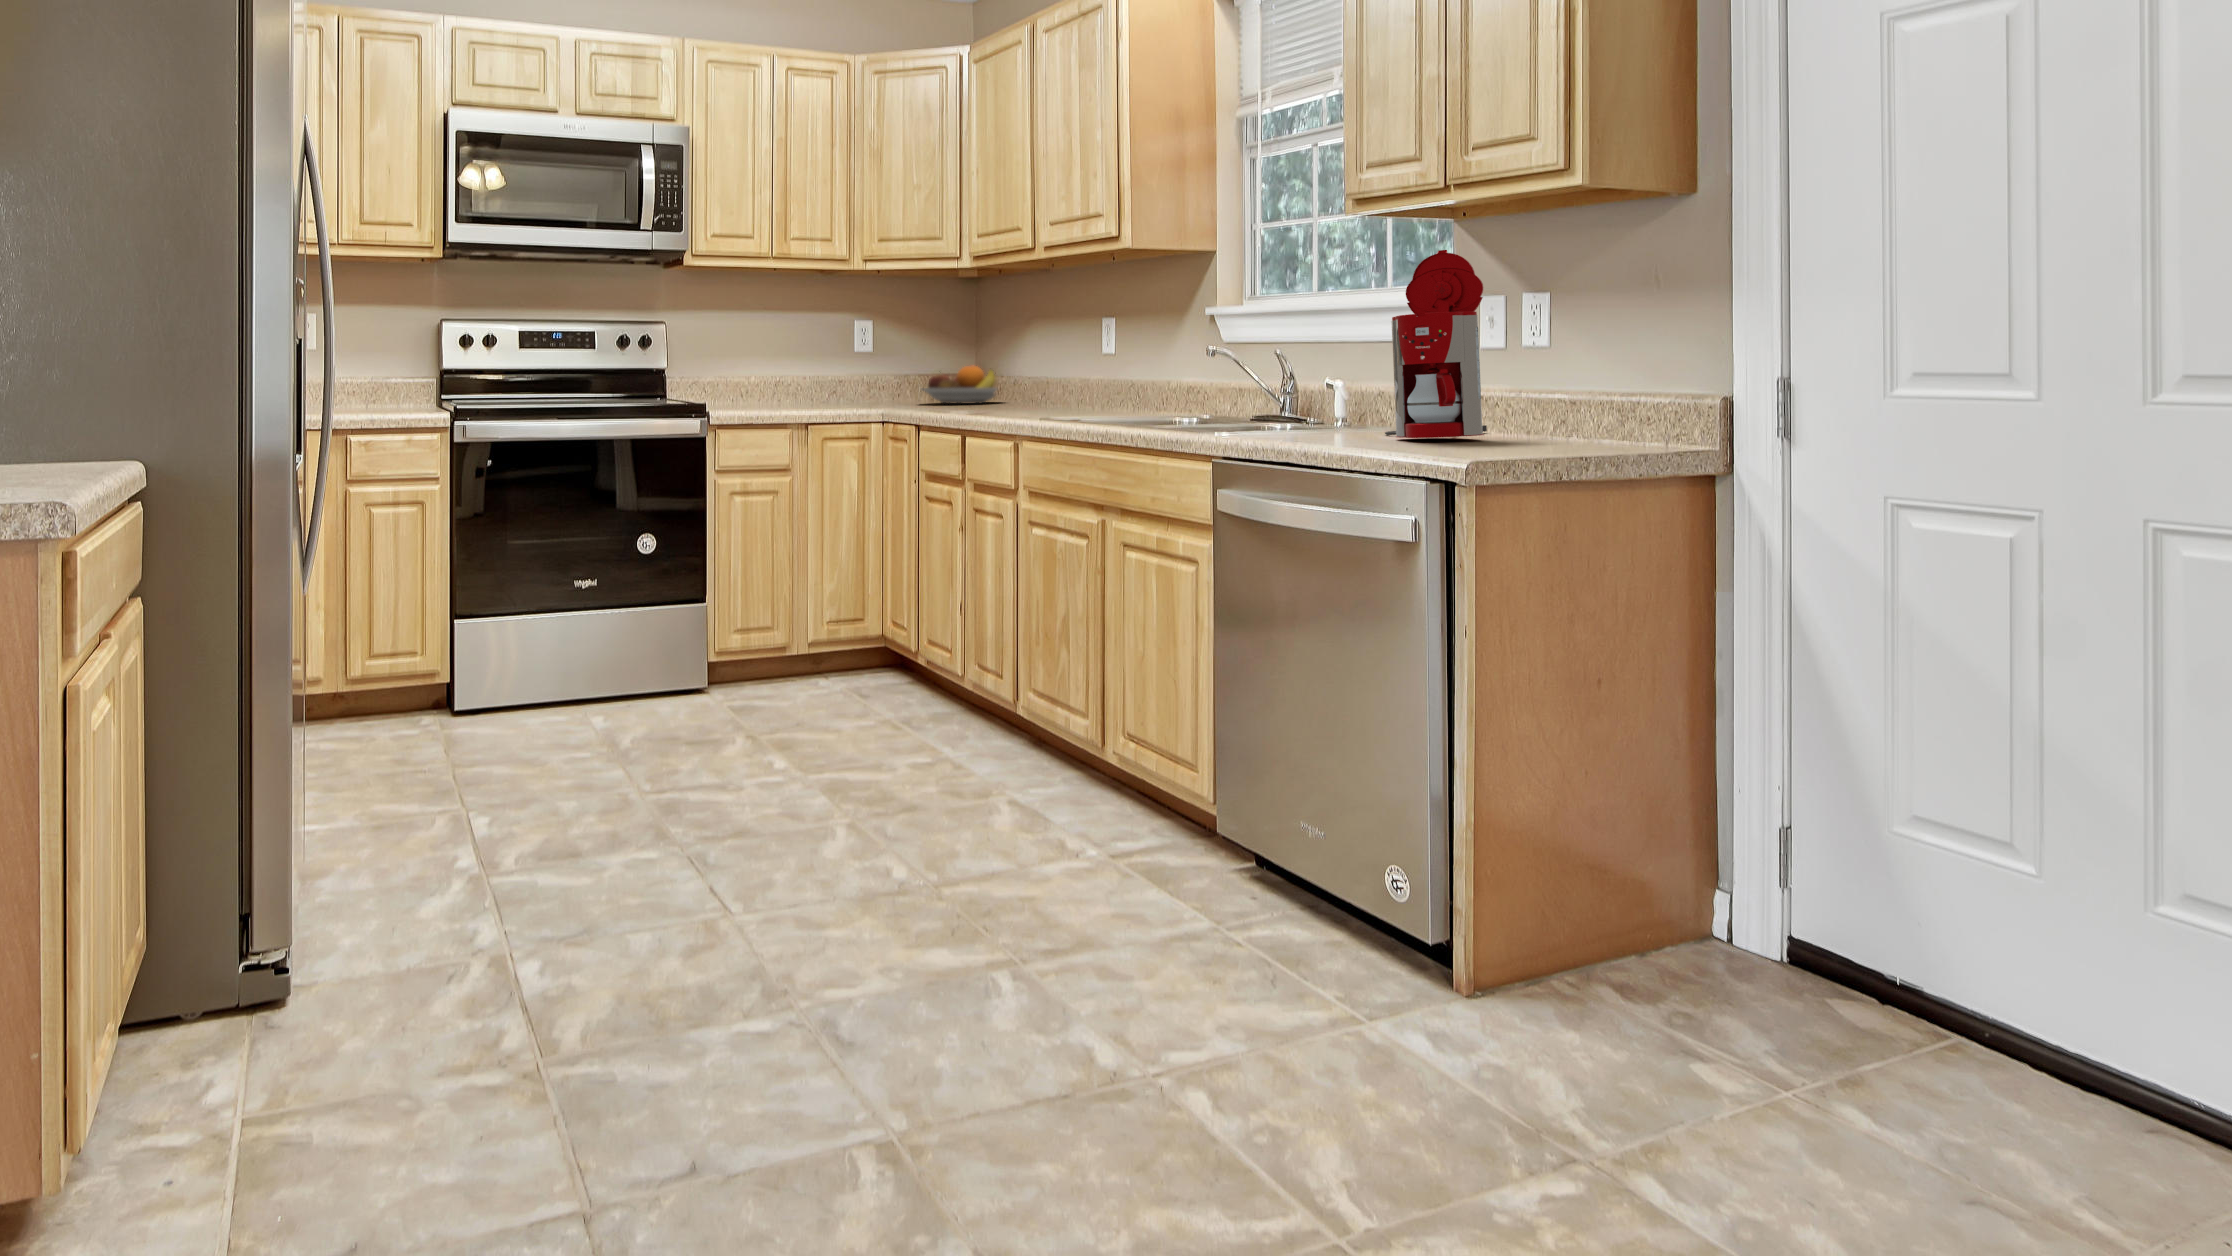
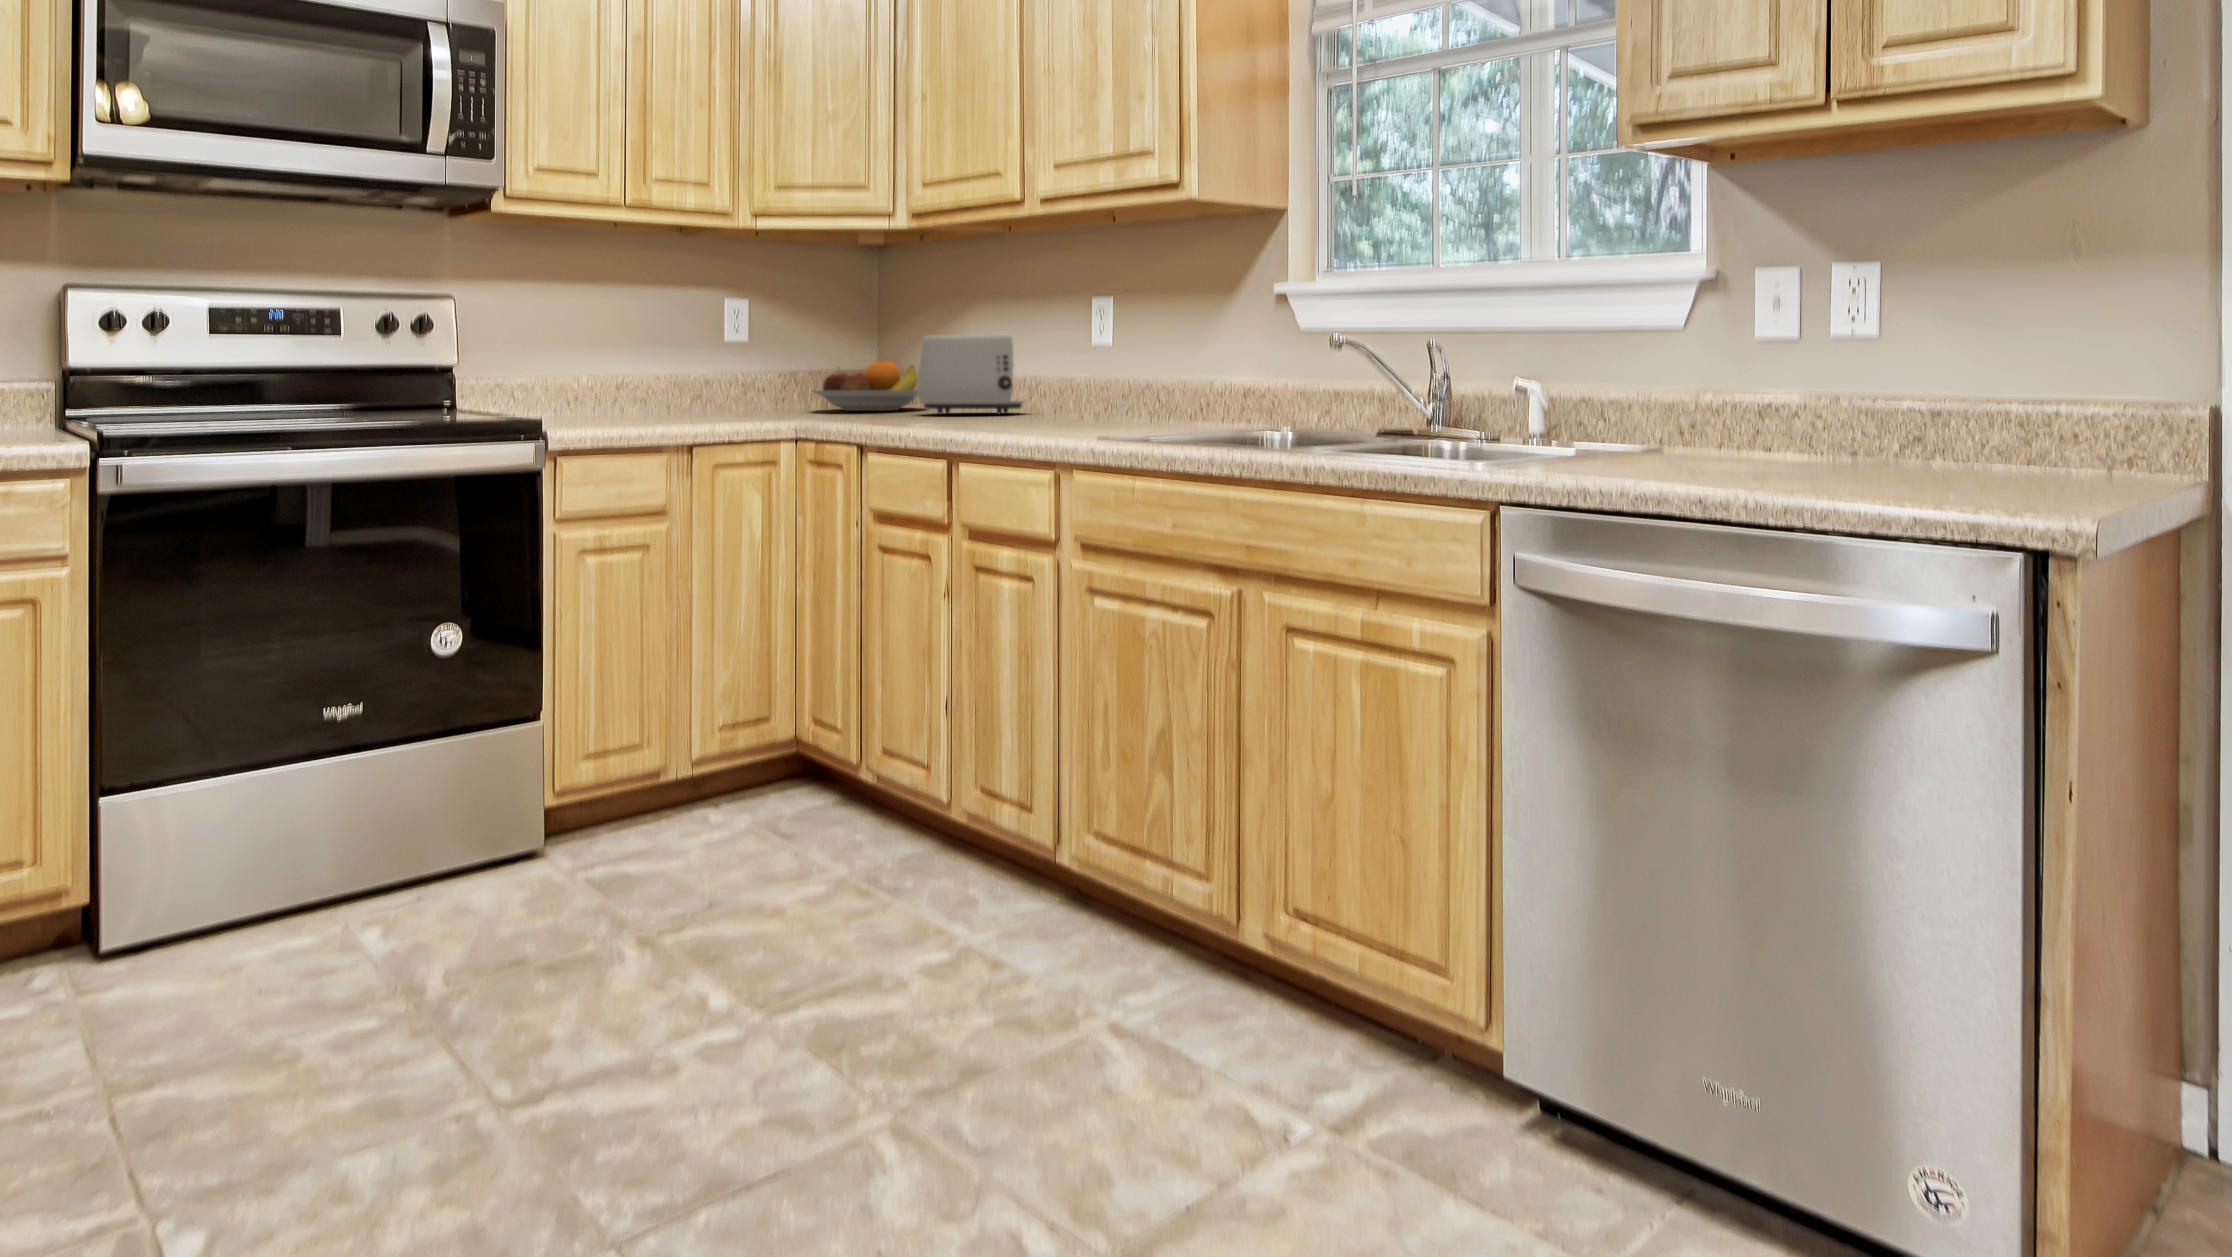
coffee maker: present [1385,250,1487,438] -> none [1704,199,1911,480]
toaster: none [986,345,1071,406] -> present [918,335,1024,414]

